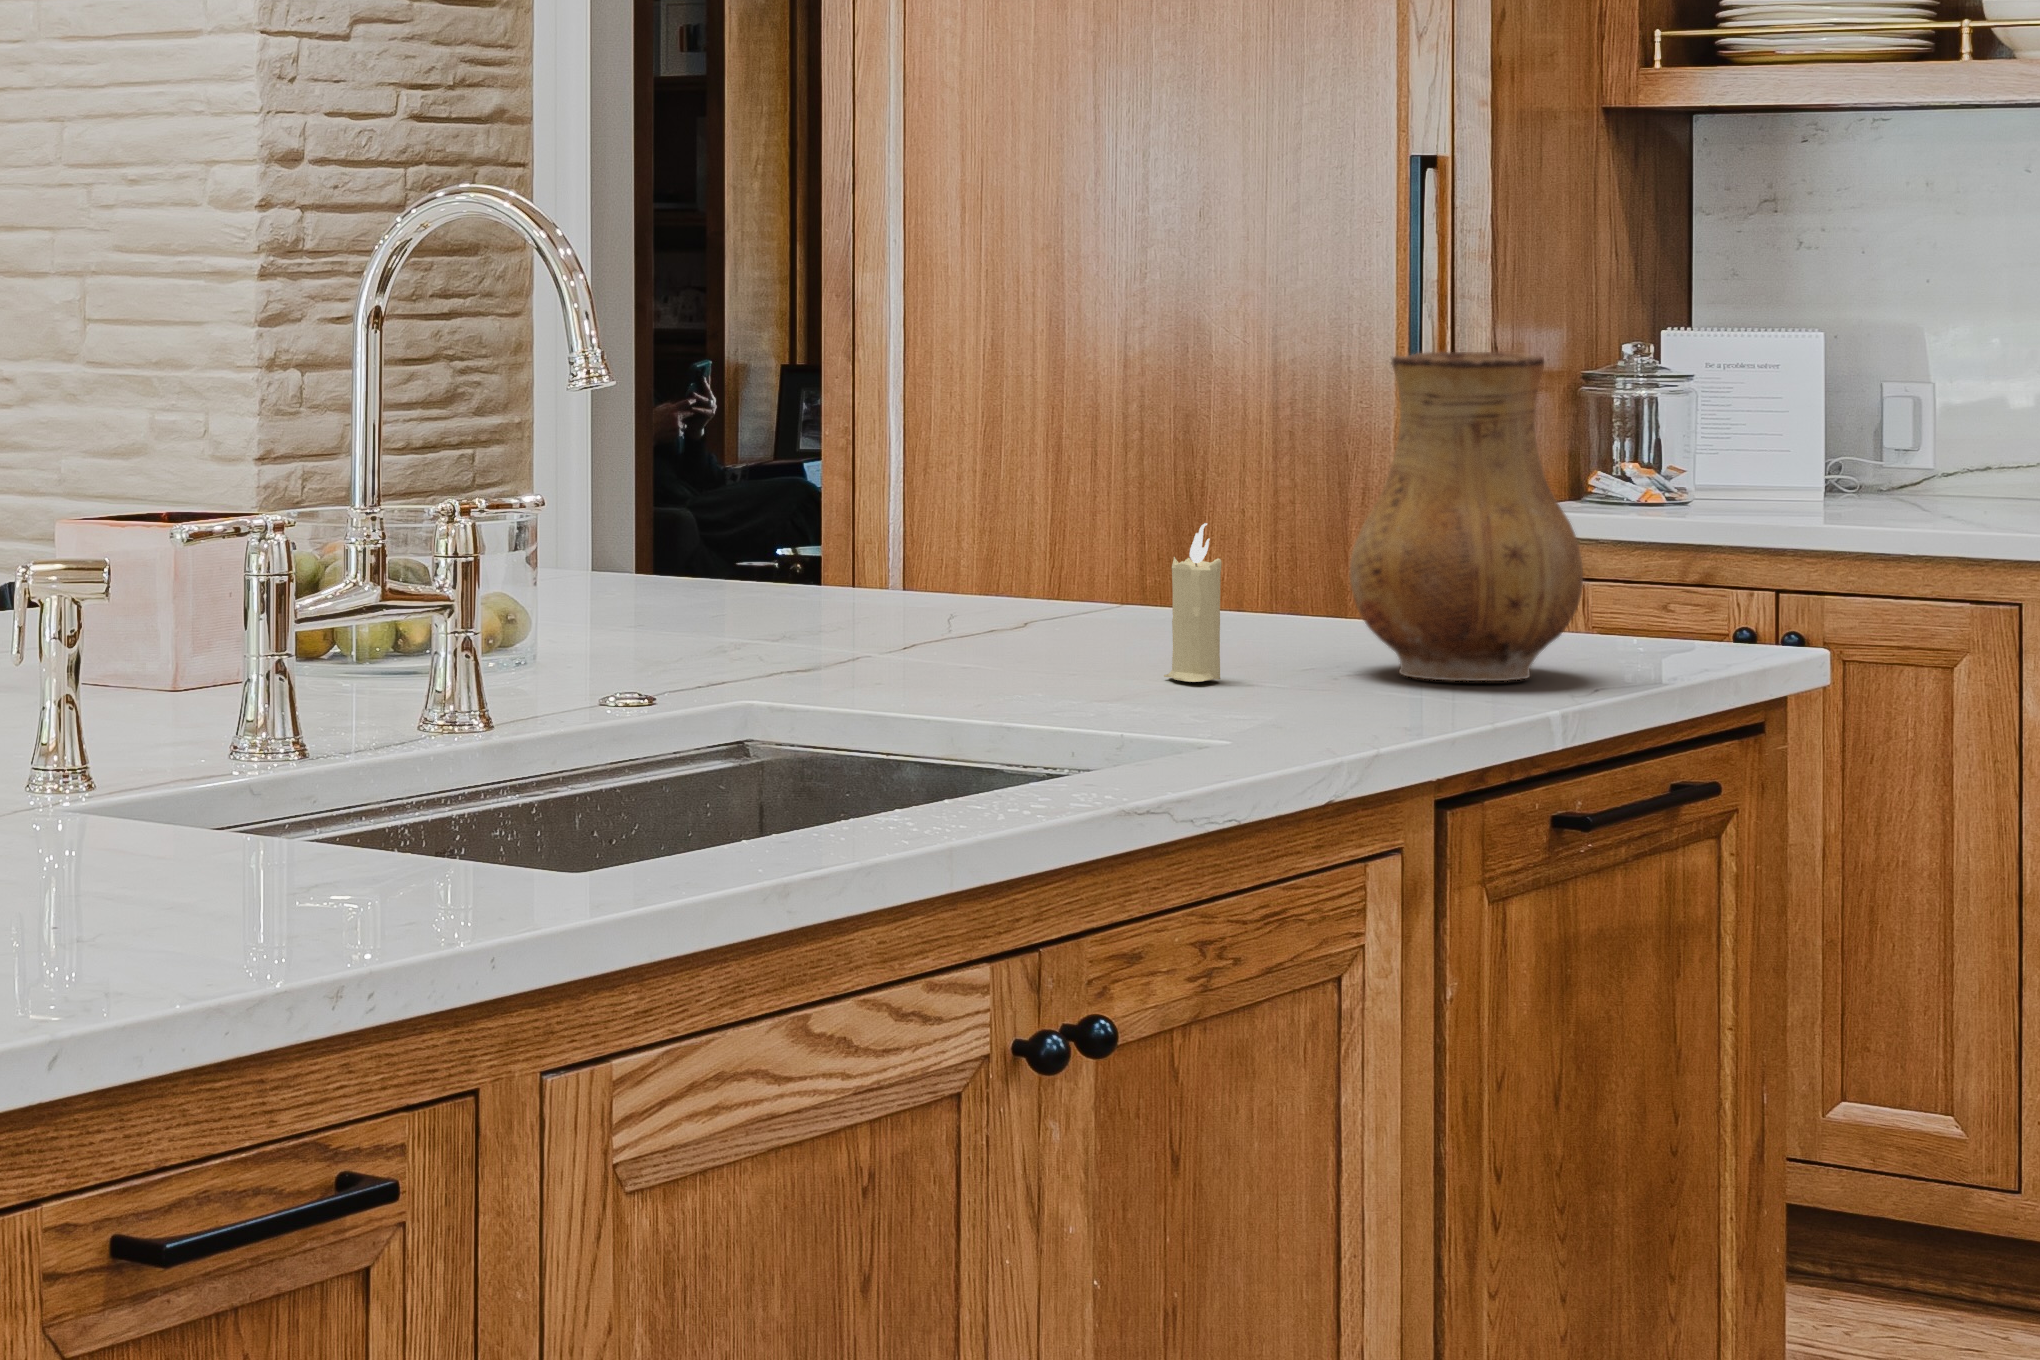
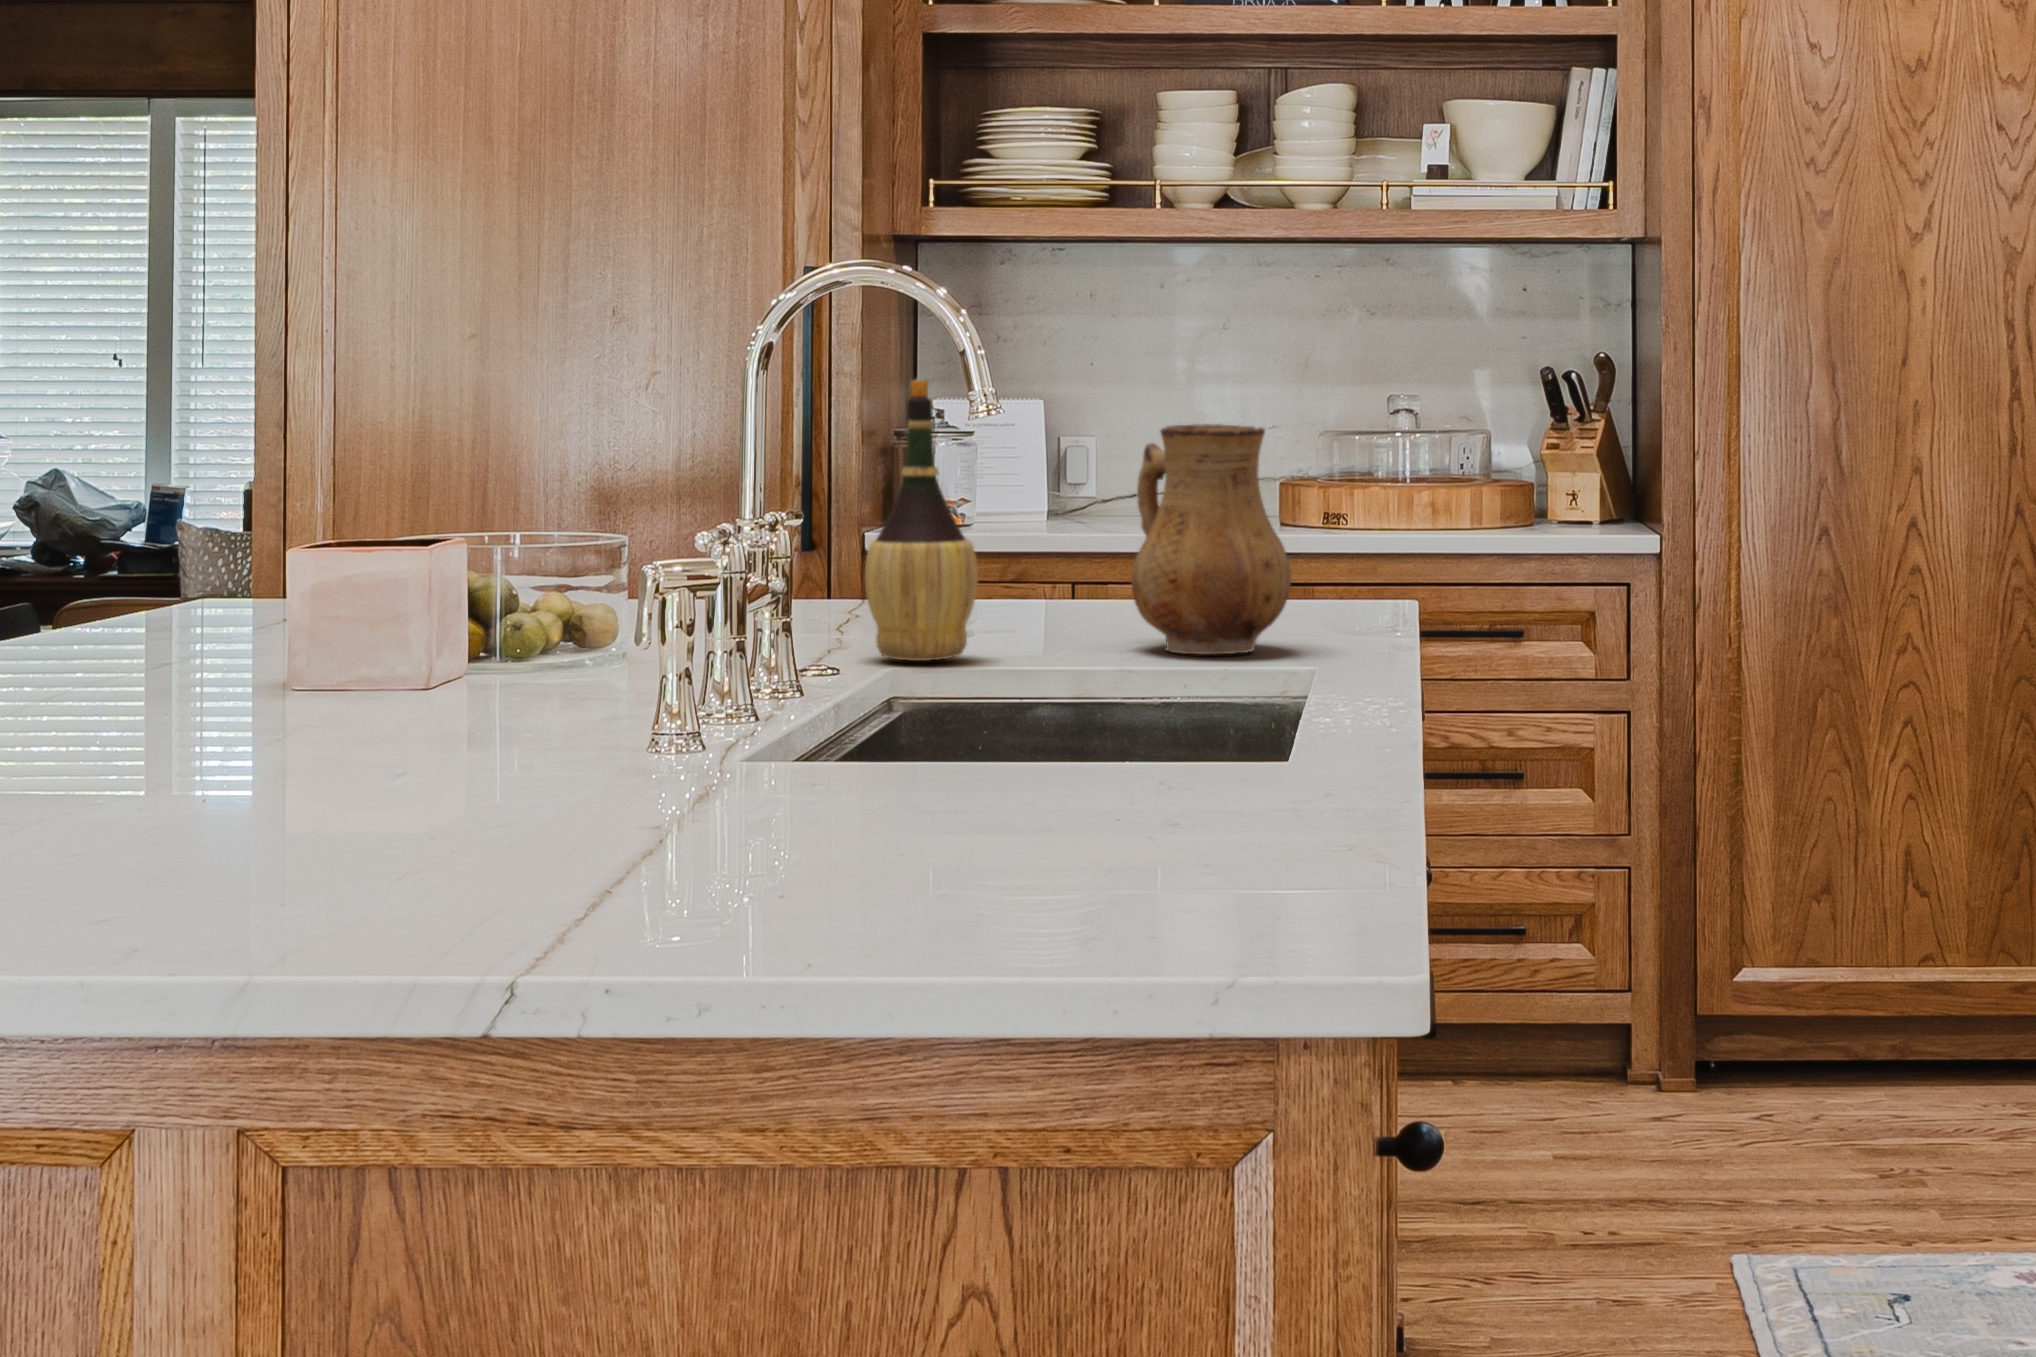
wine bottle: none [954,282,1107,662] -> present [865,379,978,661]
candle: present [1164,523,1221,682] -> none [1039,552,1081,666]

